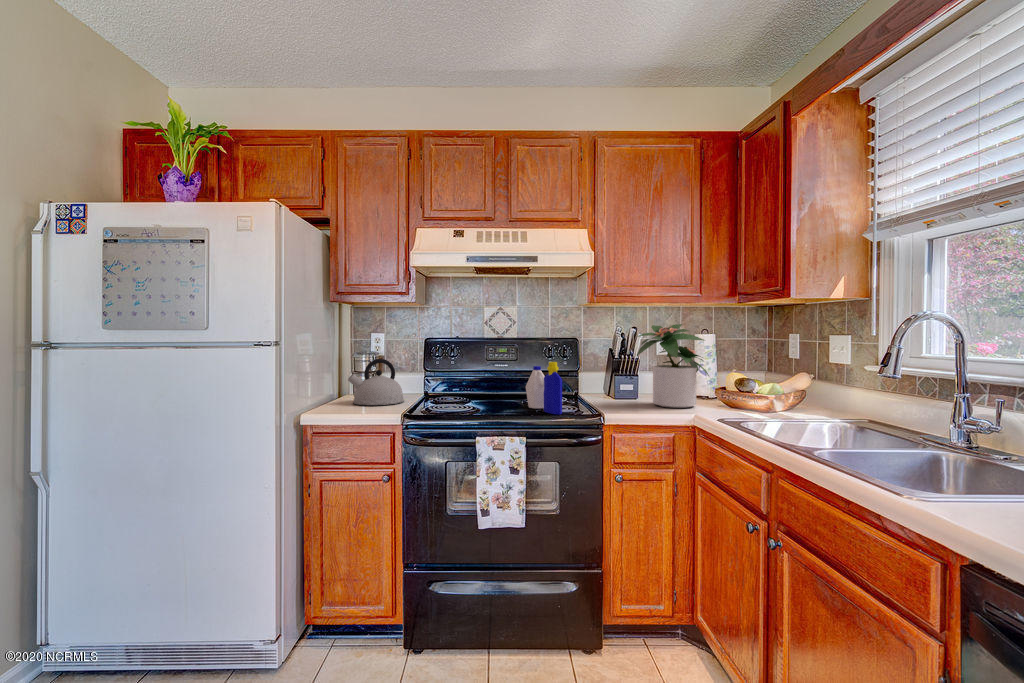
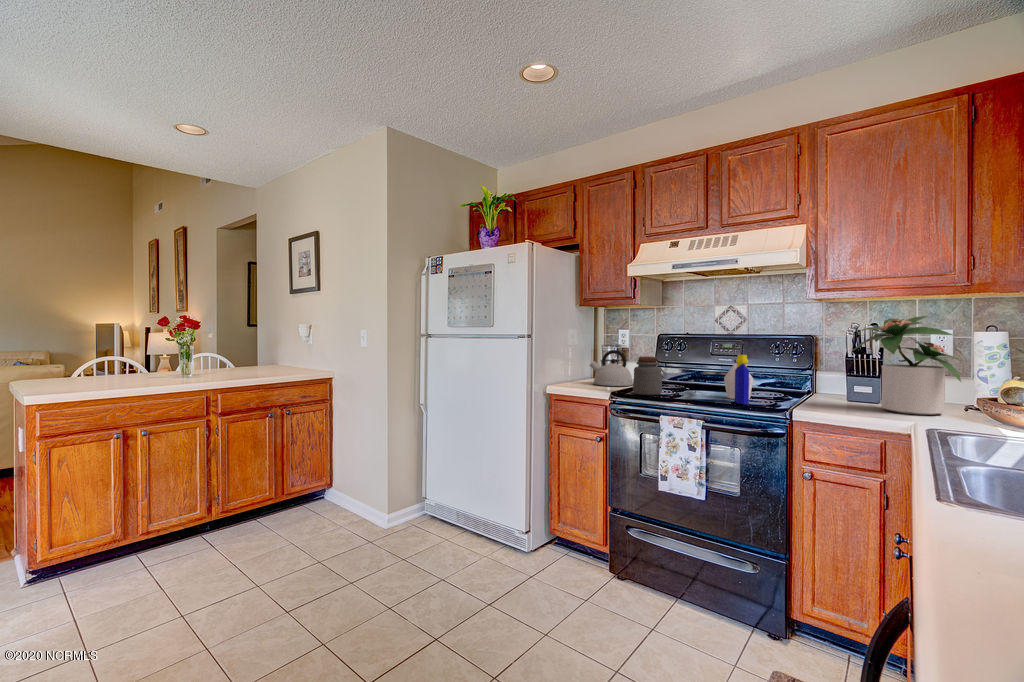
jar: none [428,367,463,414] -> present [633,357,662,395]

